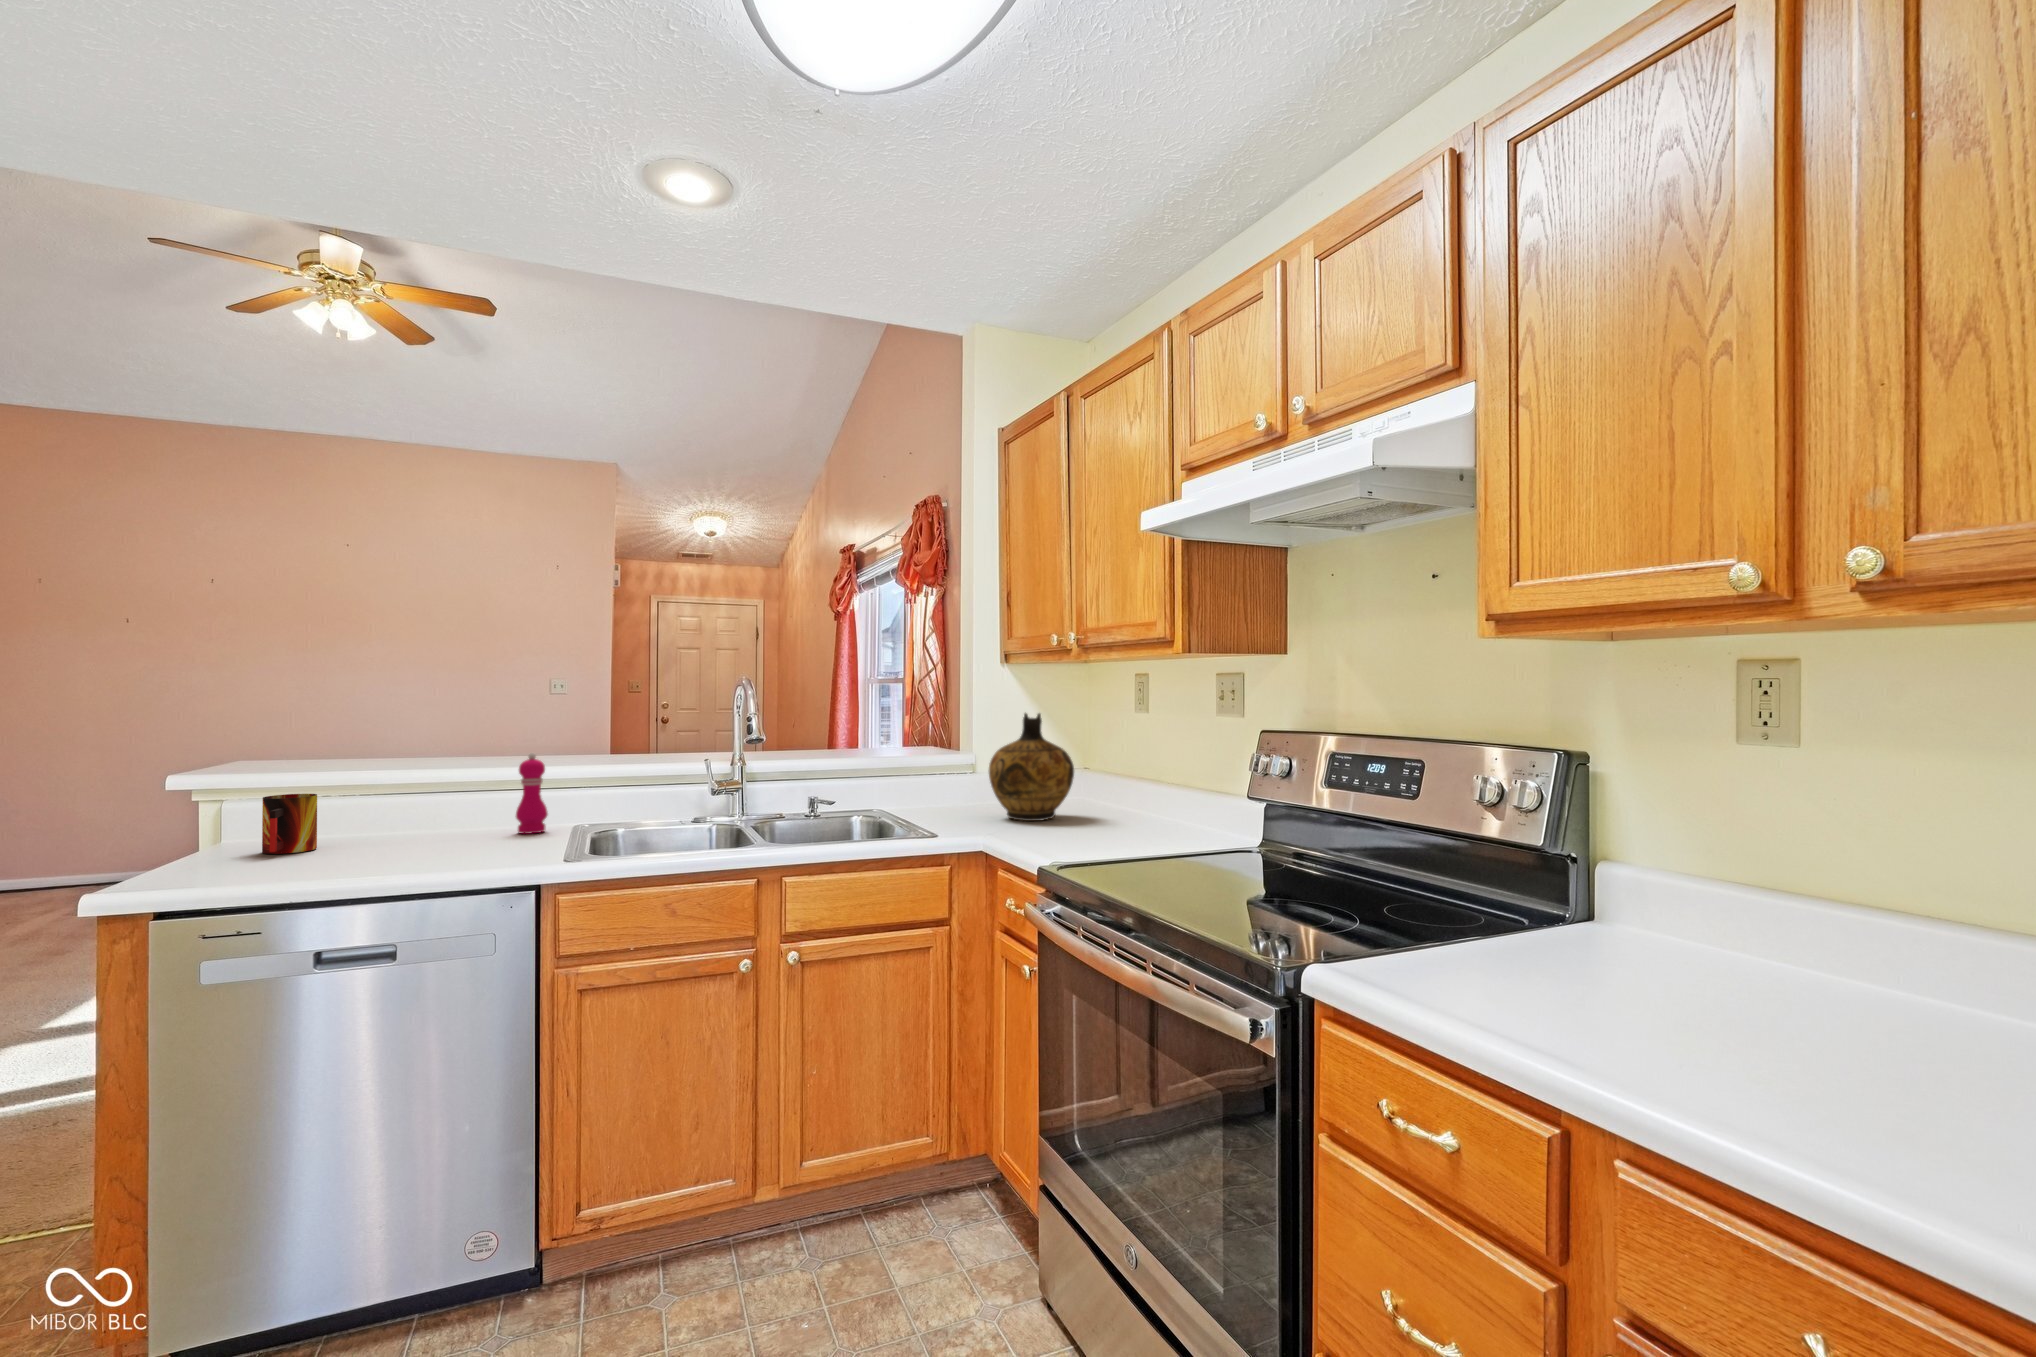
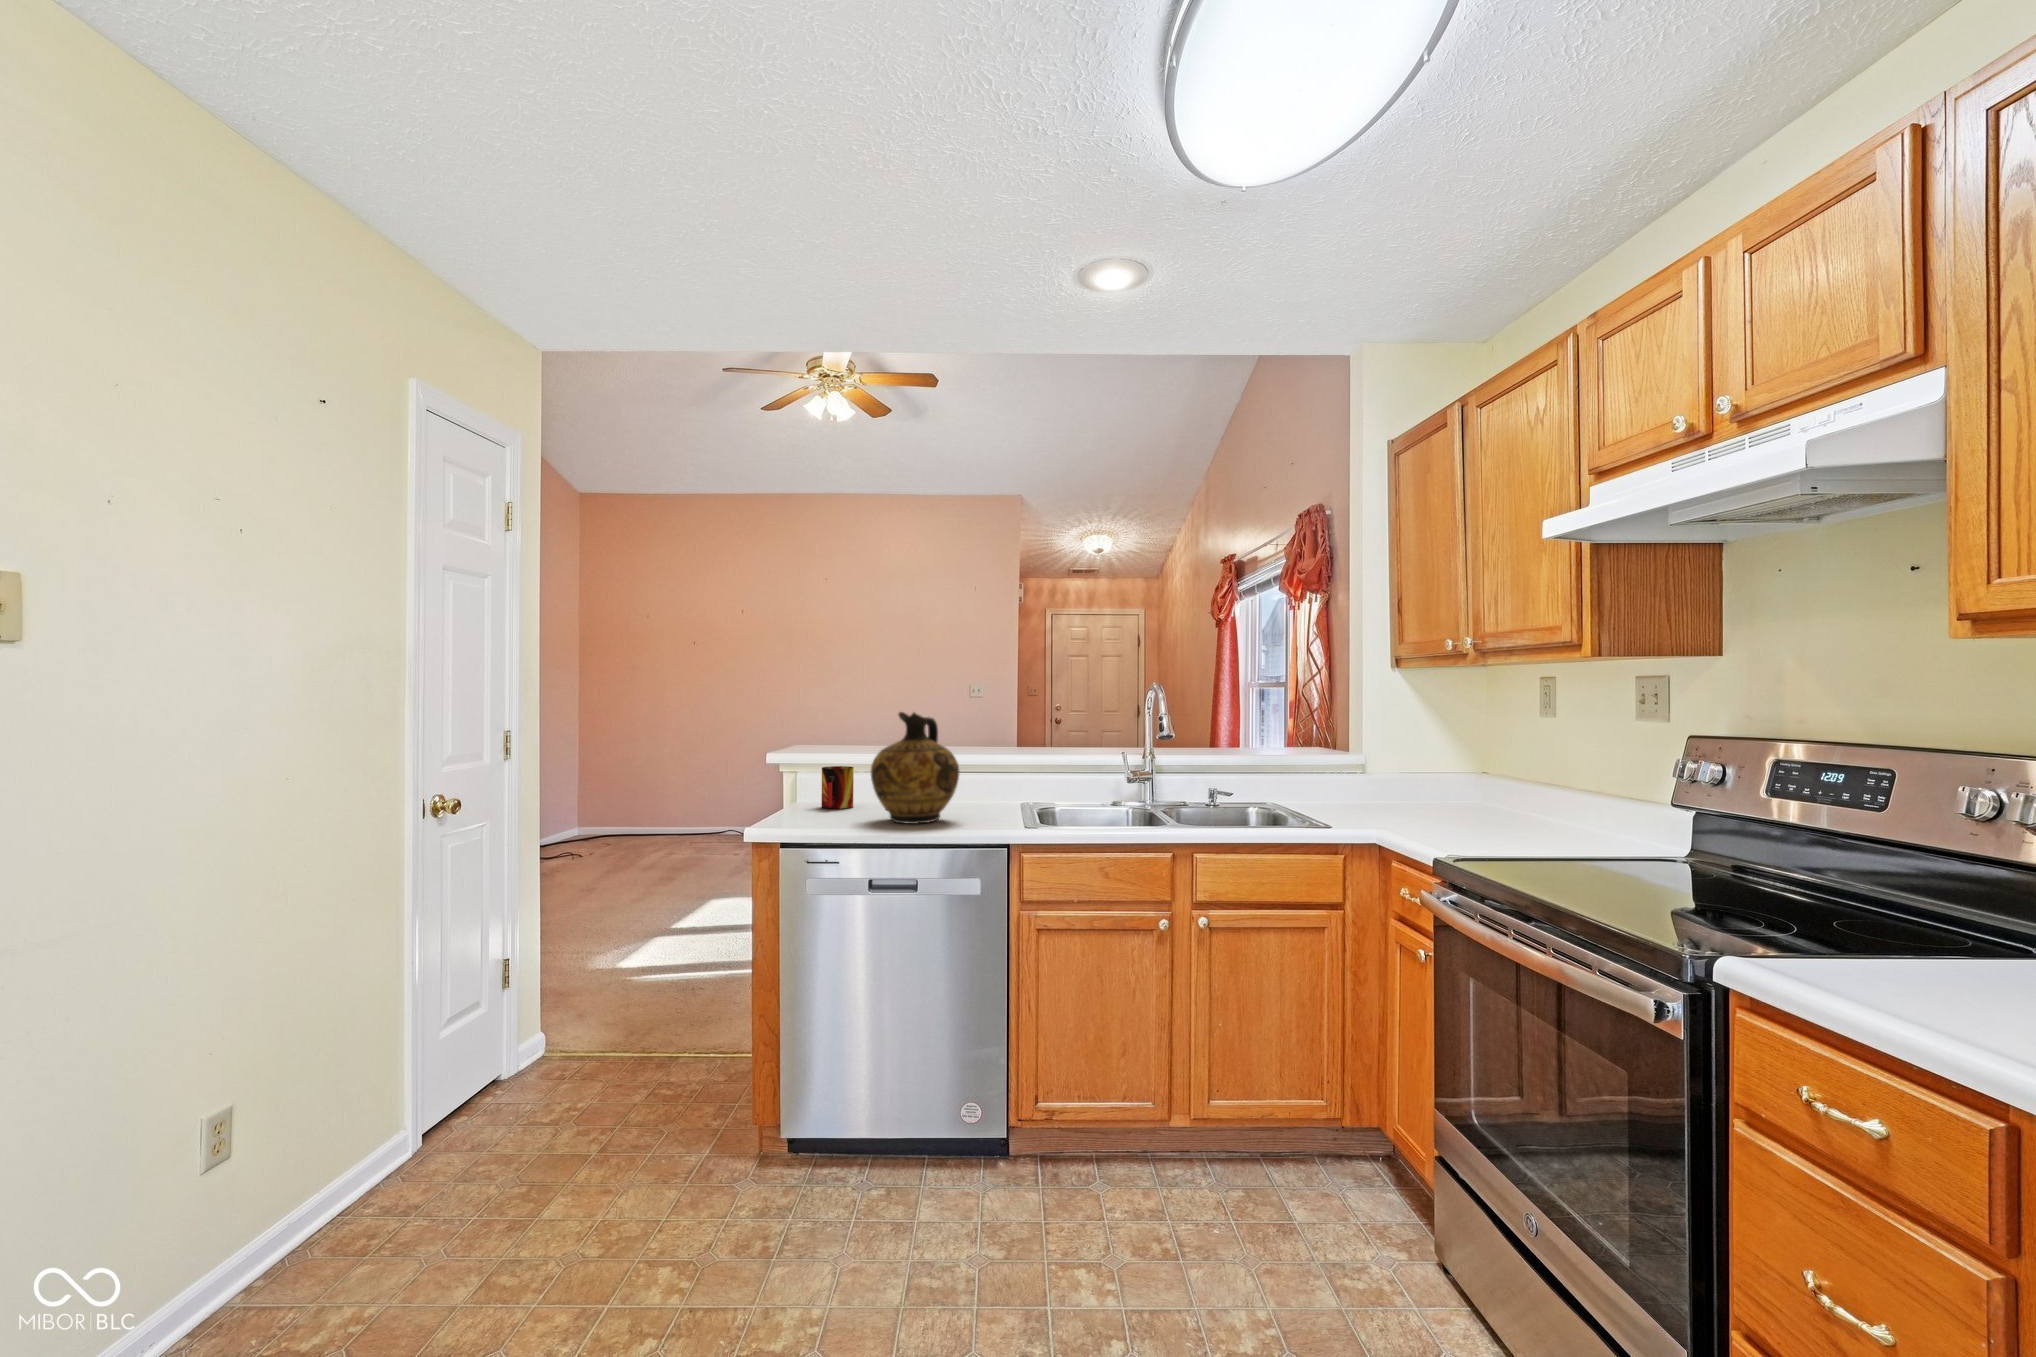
ceramic jug: present [989,713,1074,821] -> present [871,712,959,824]
pepper mill: present [516,753,548,834] -> none [980,741,1002,805]

